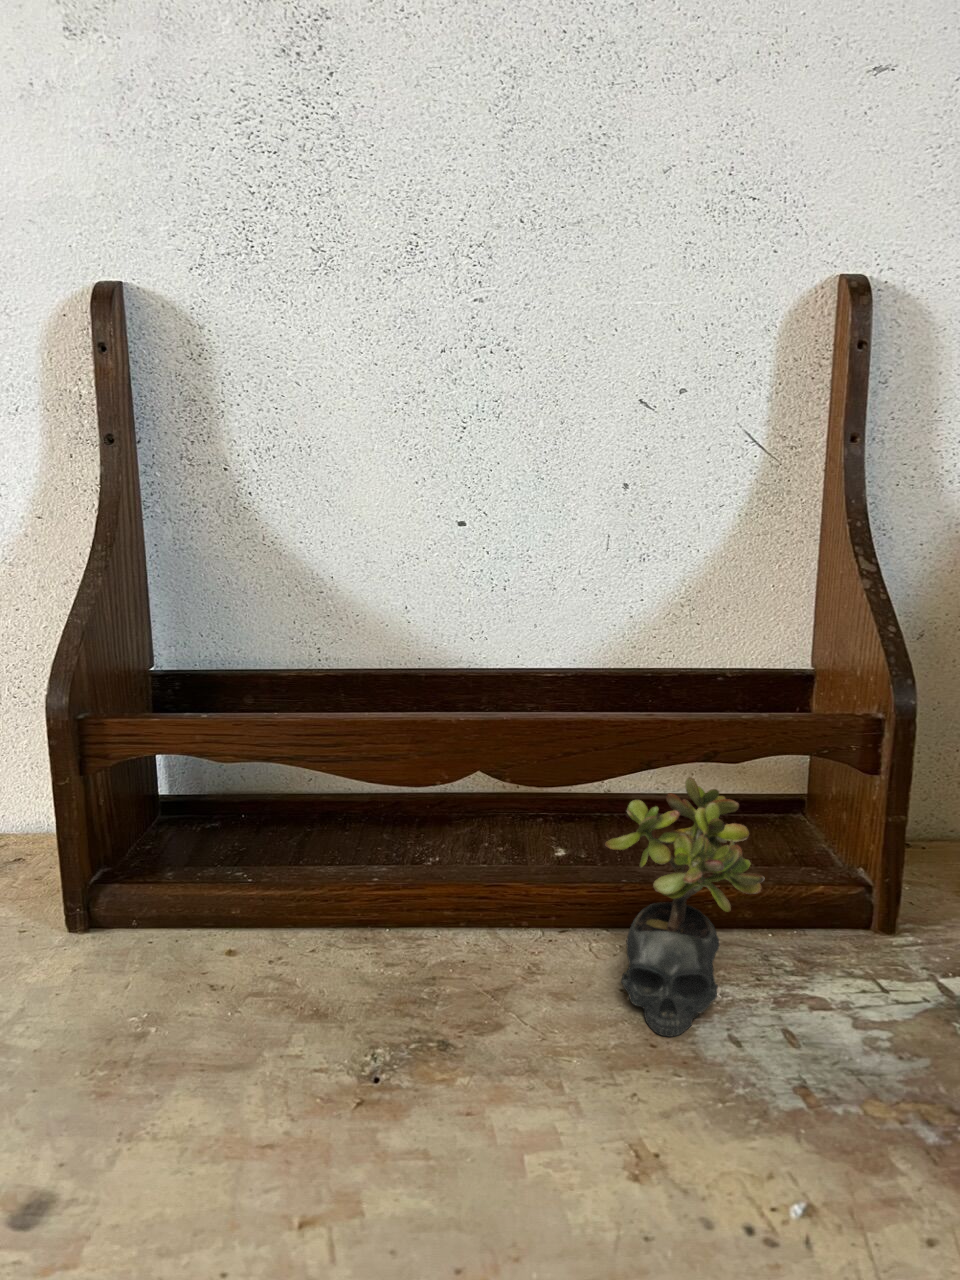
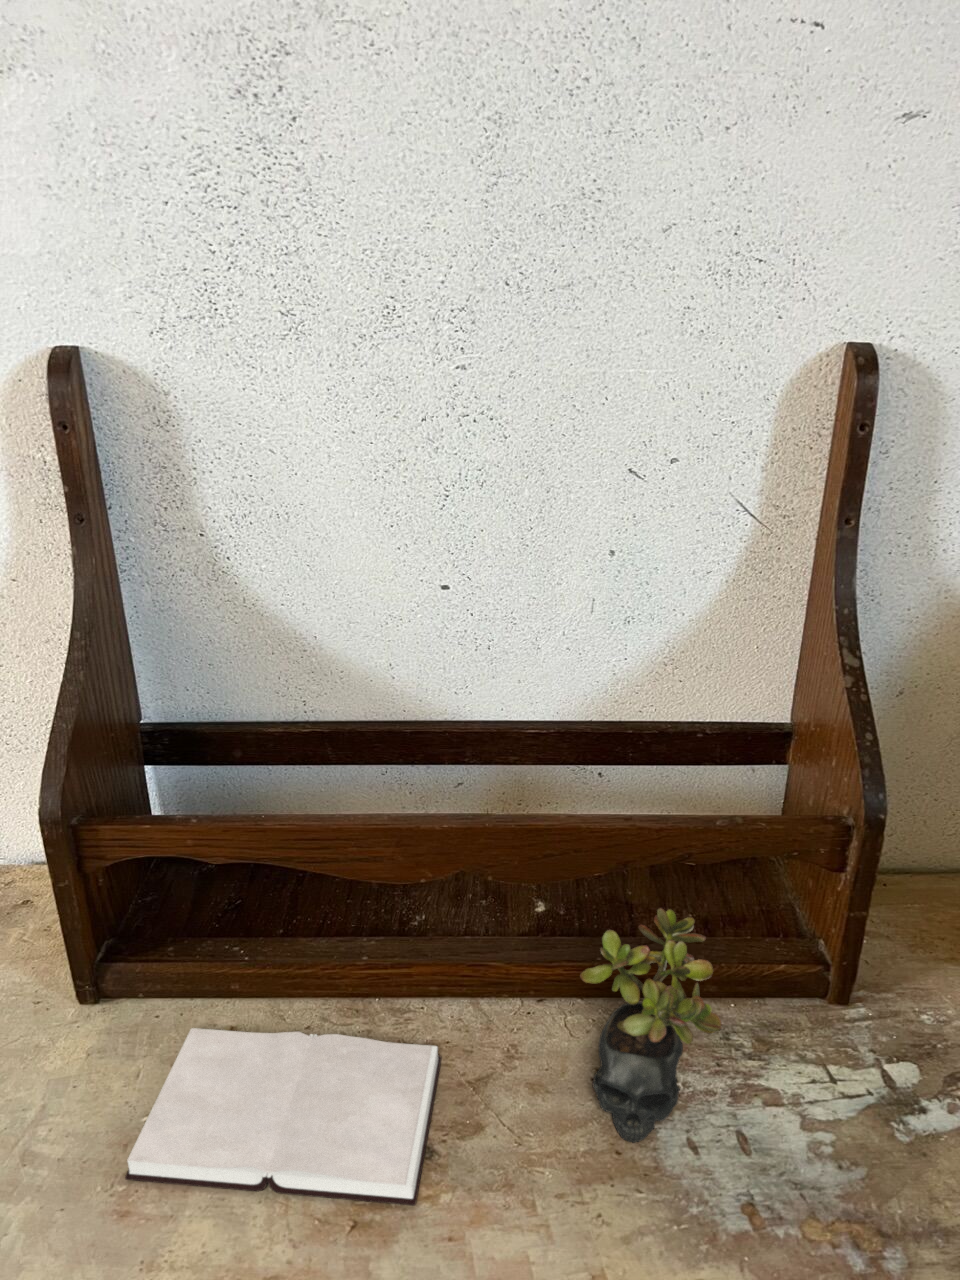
hardback book: none [97,938,454,1086] -> present [125,1028,441,1206]

